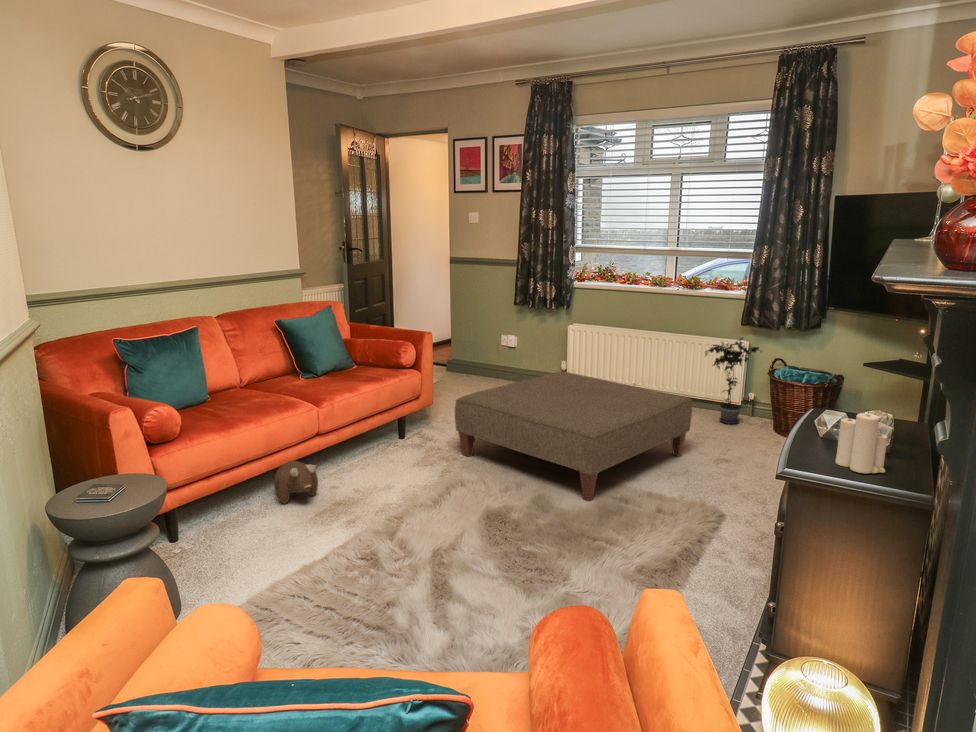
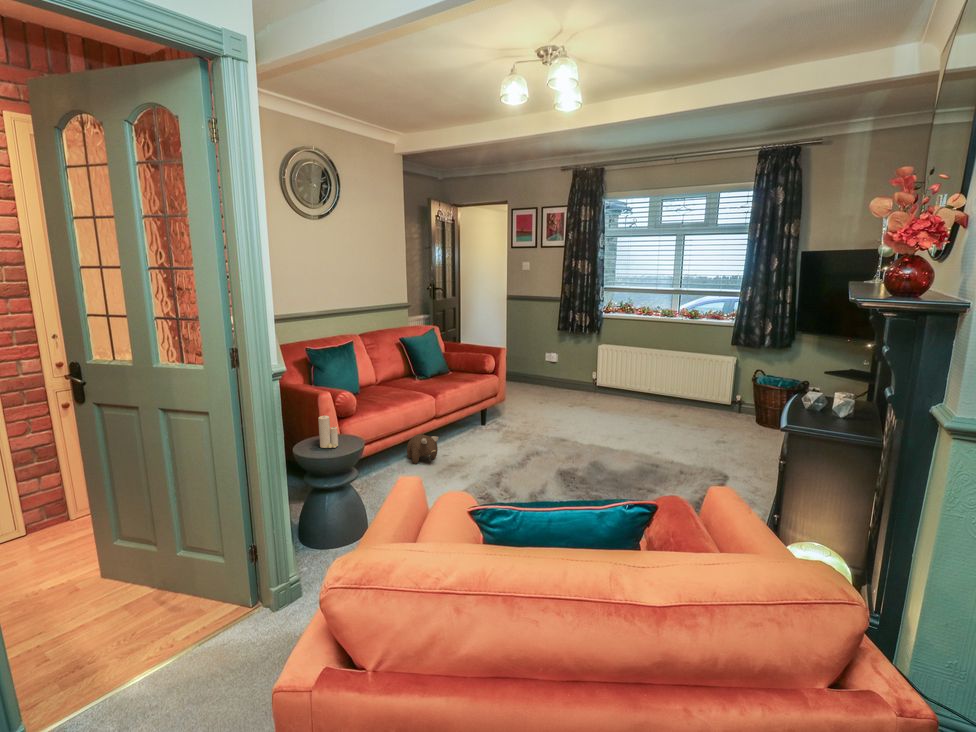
potted plant: present [705,338,761,424] -> none [705,354,748,417]
ottoman: present [455,372,692,501] -> none [527,378,699,465]
candle: present [835,413,887,473] -> present [318,416,338,448]

